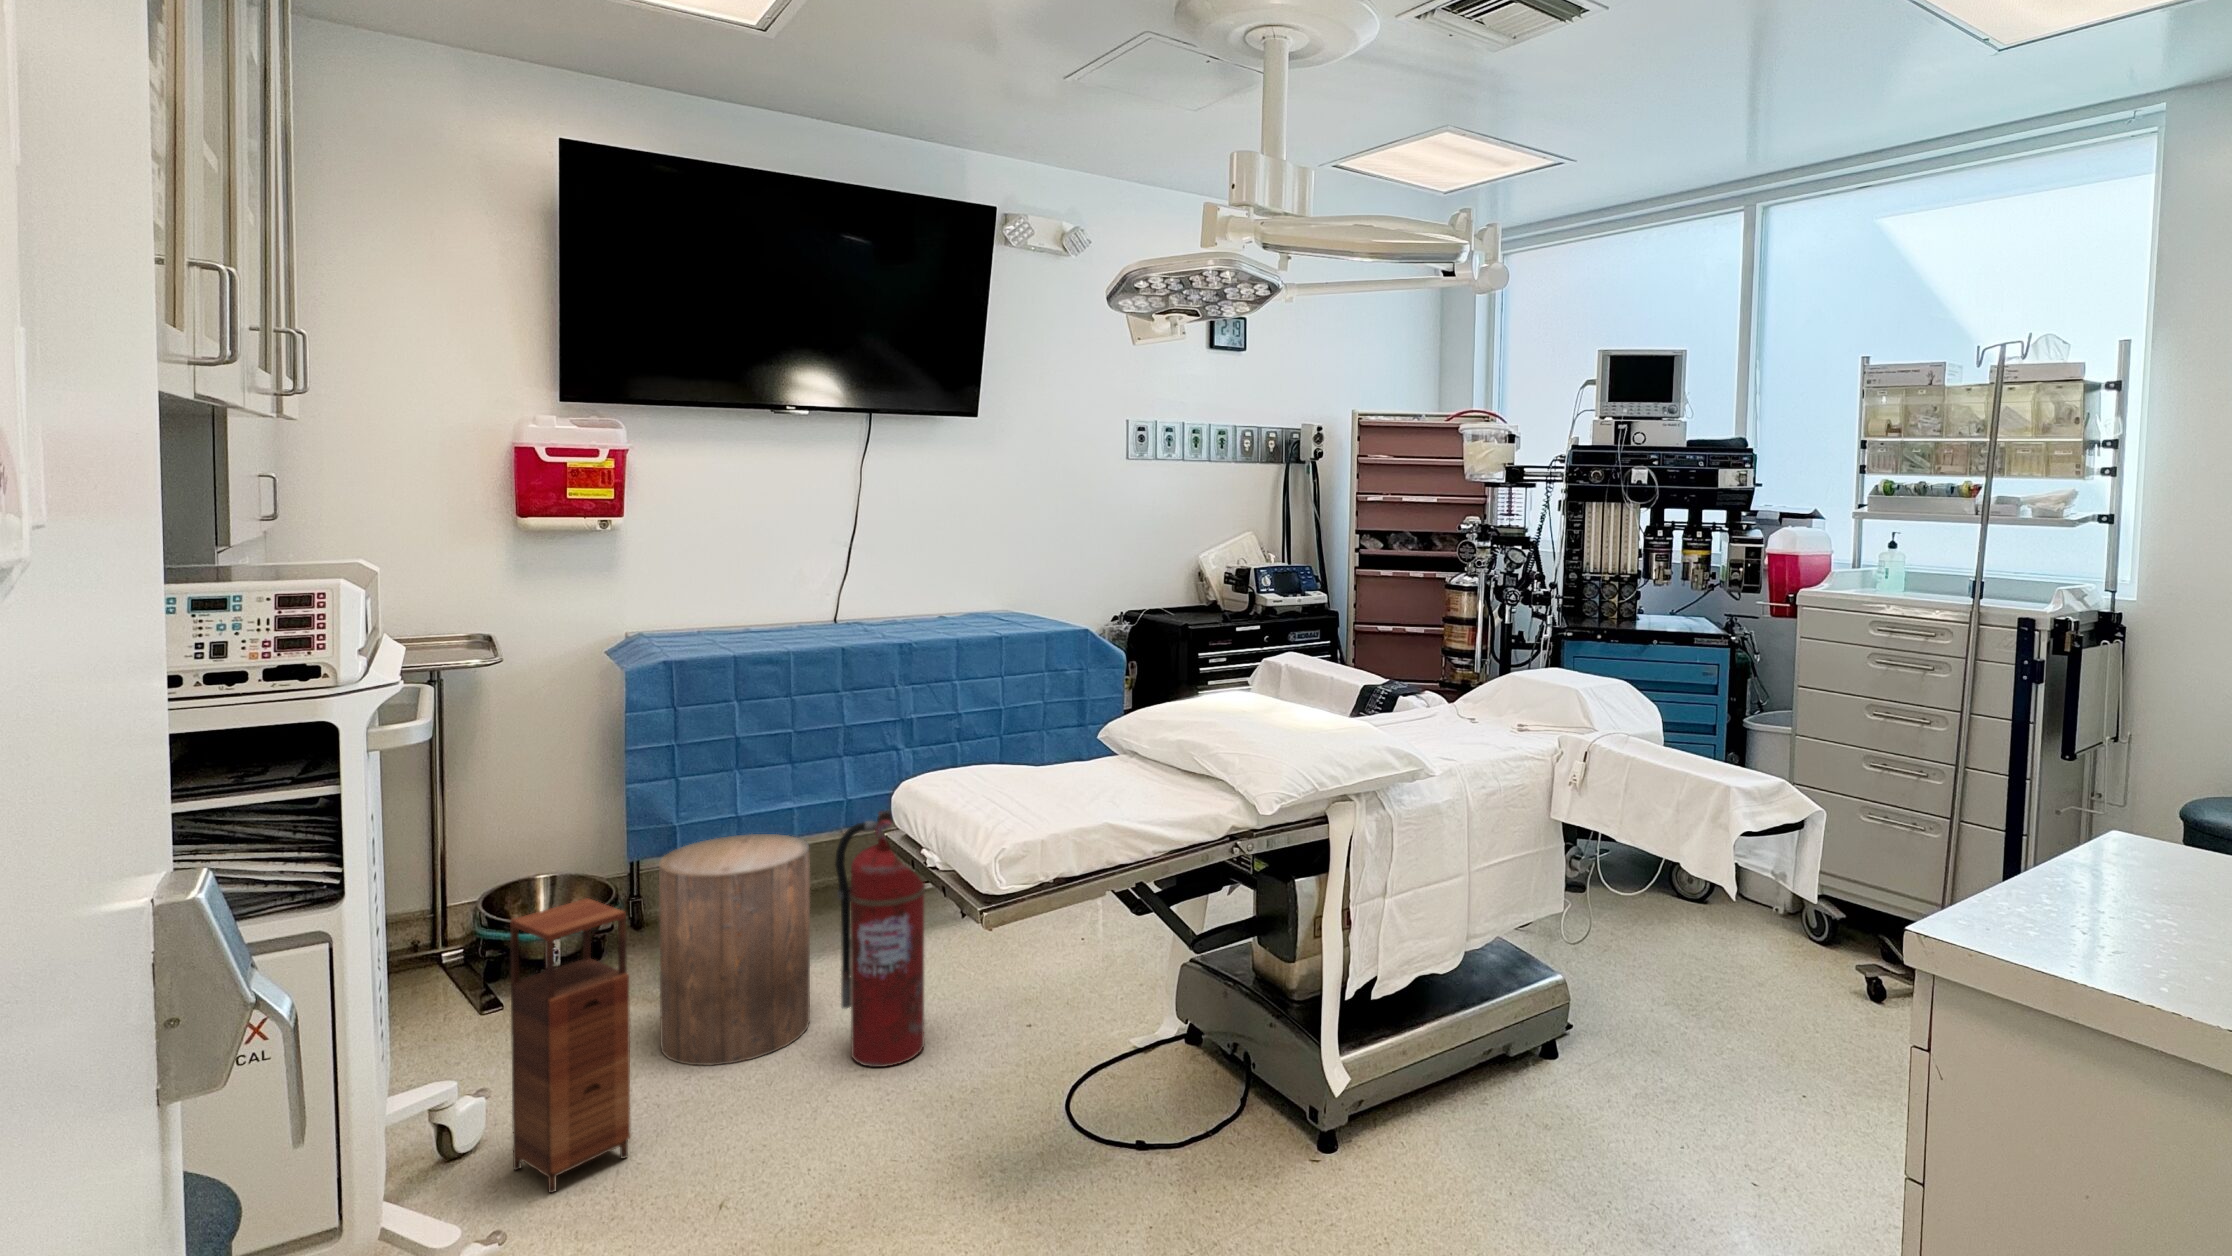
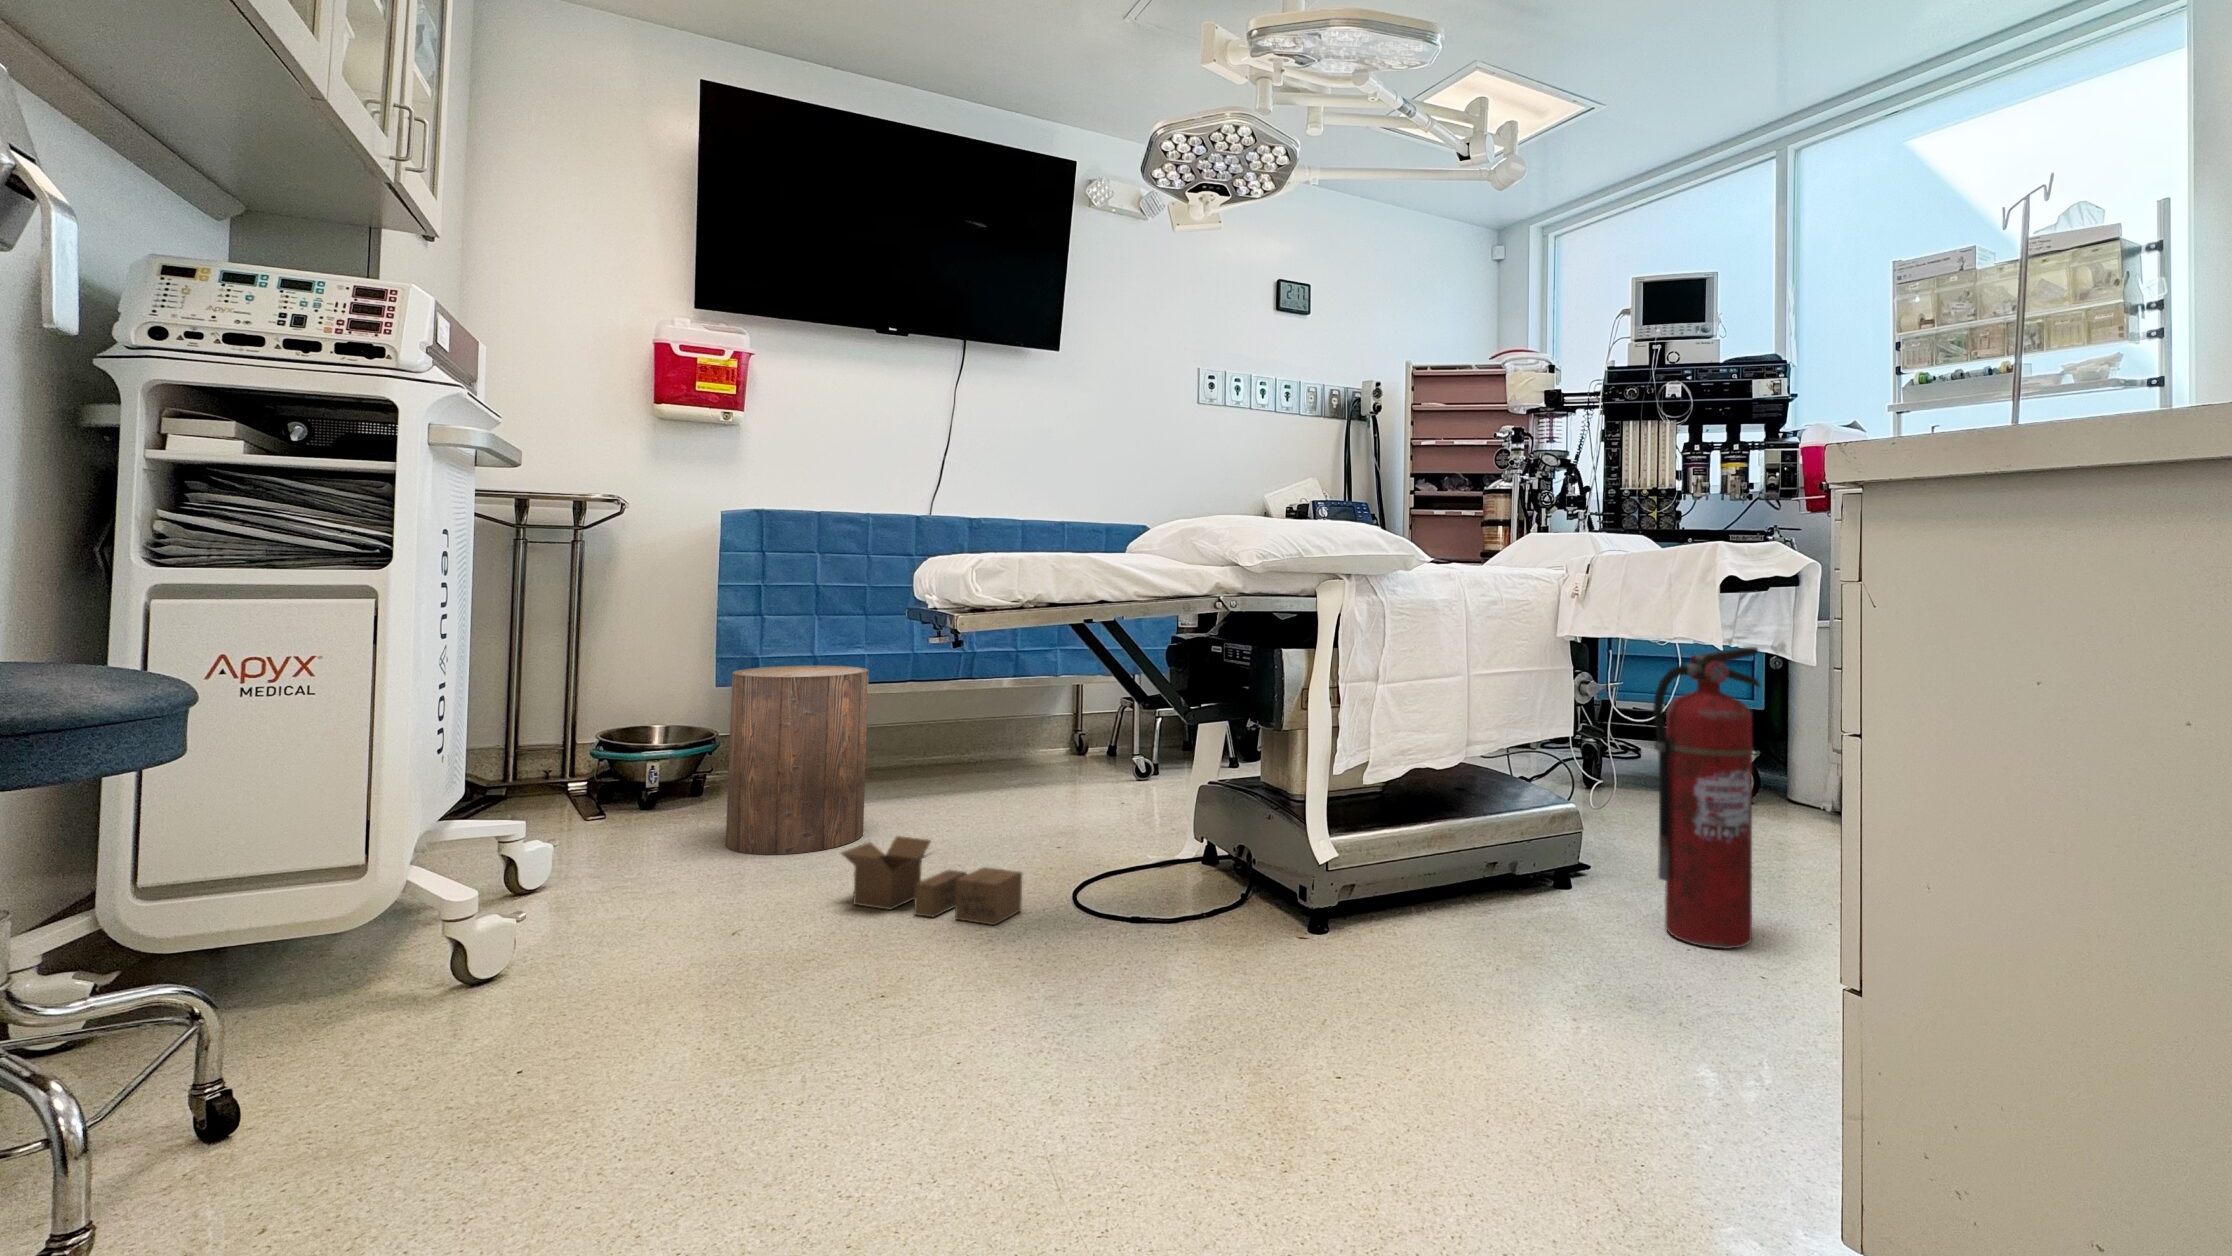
fire extinguisher: present [835,810,925,1067] -> present [1653,647,1760,949]
storage cabinet: present [510,898,631,1193] -> none [567,665,678,917]
cardboard box: none [817,1061,1018,1171] -> present [841,836,1022,925]

